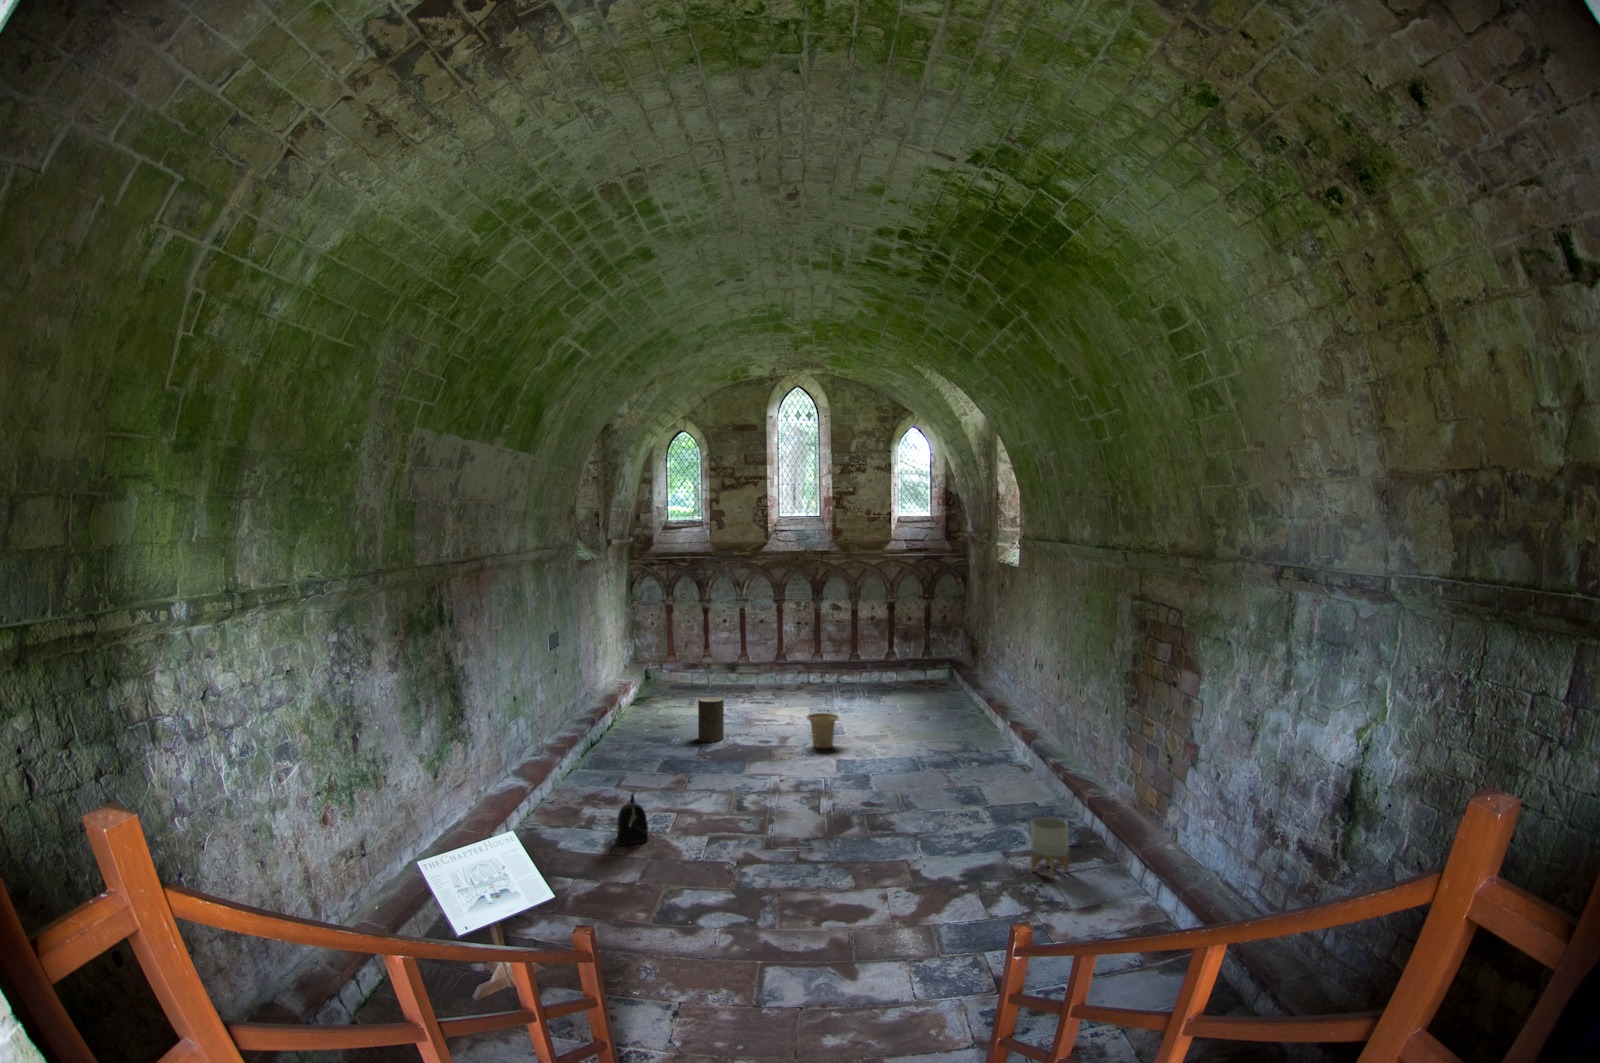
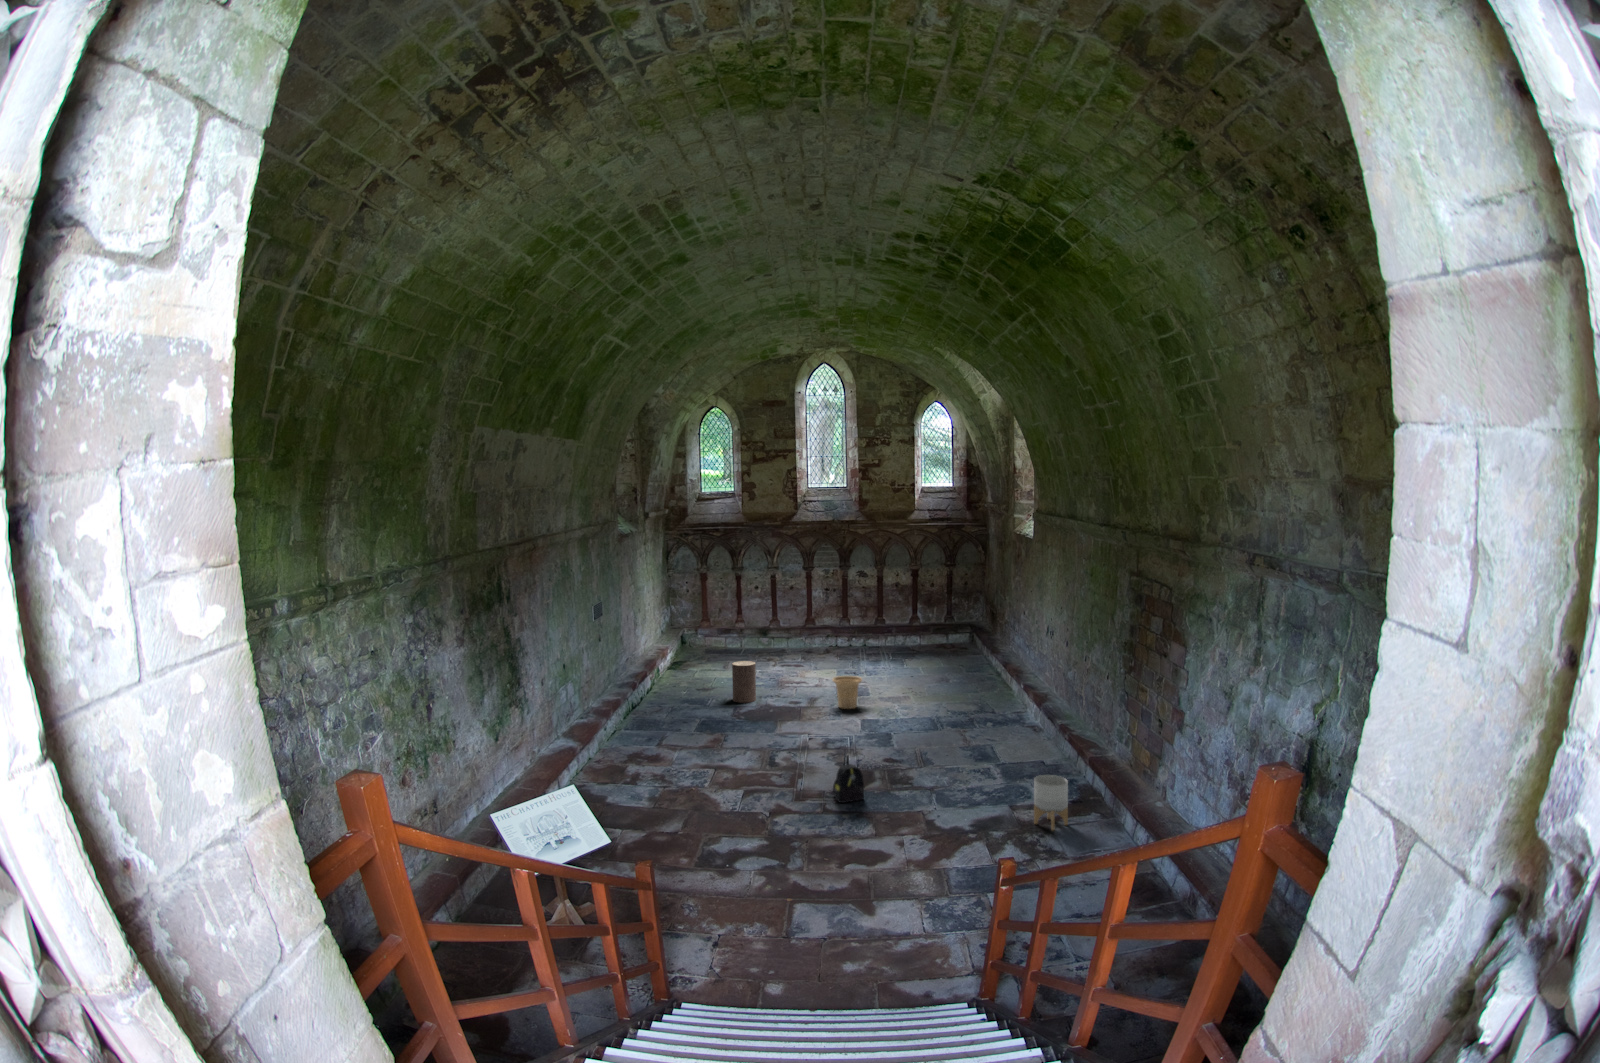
backpack: present [617,793,648,845] -> present [833,755,865,803]

